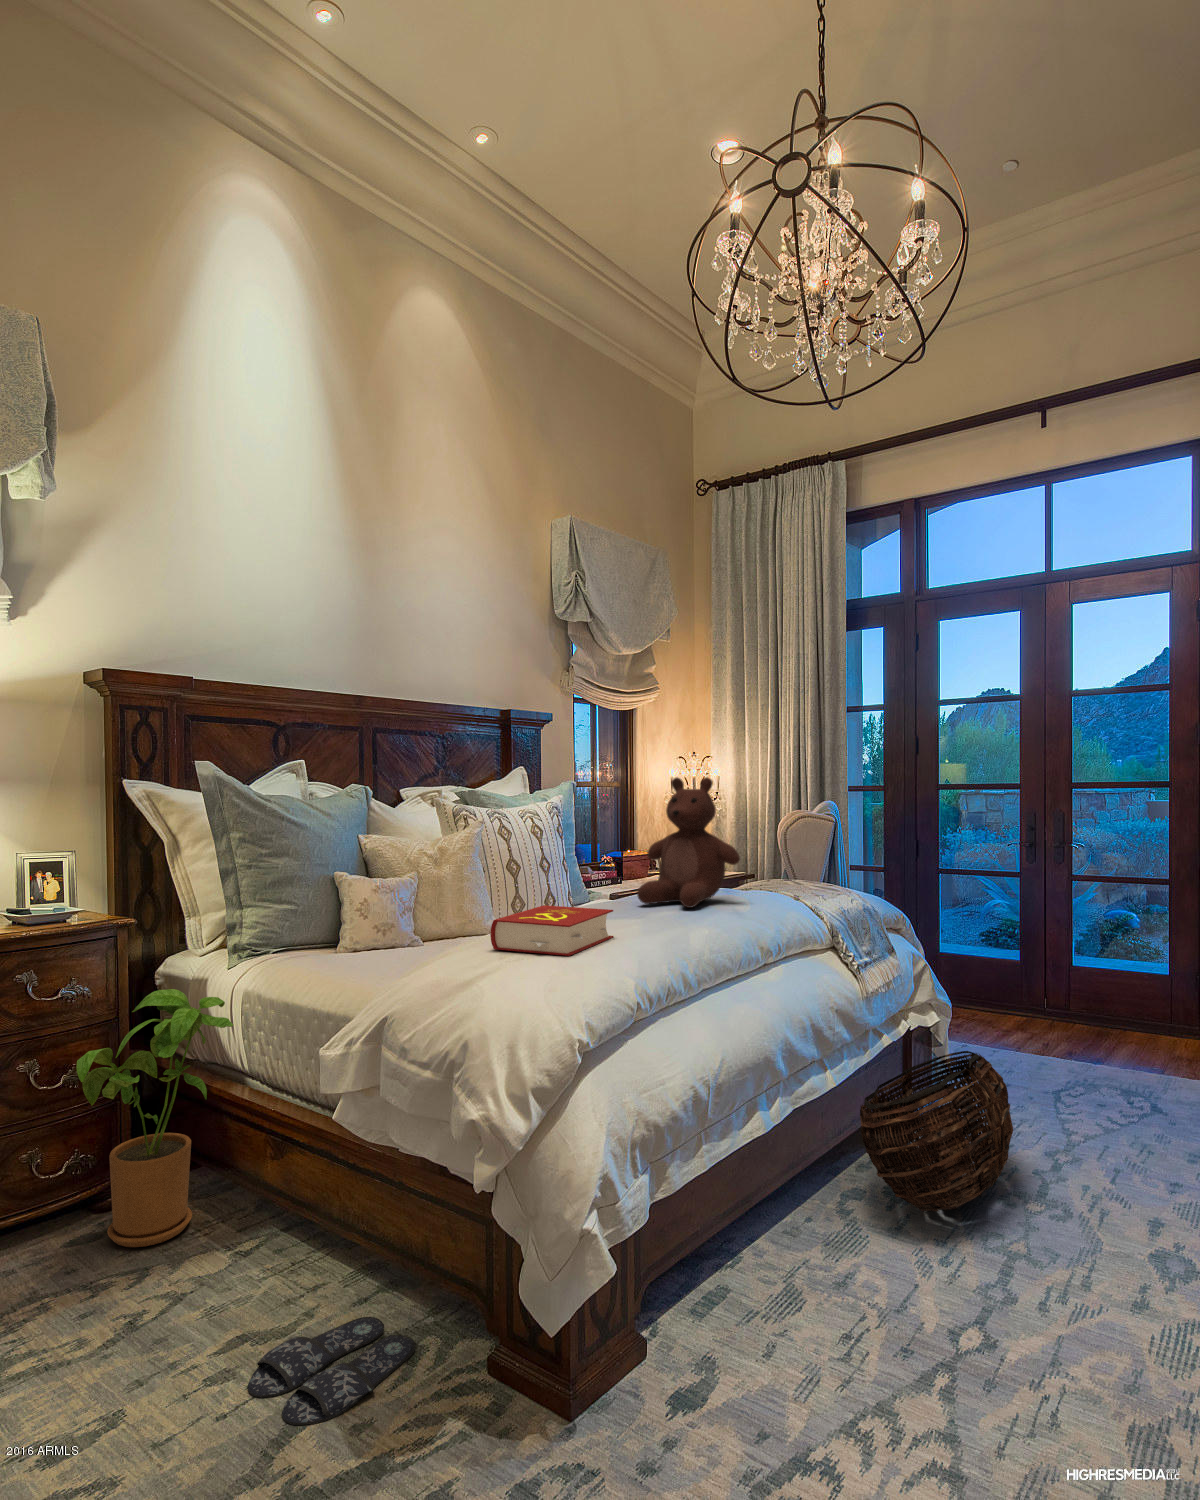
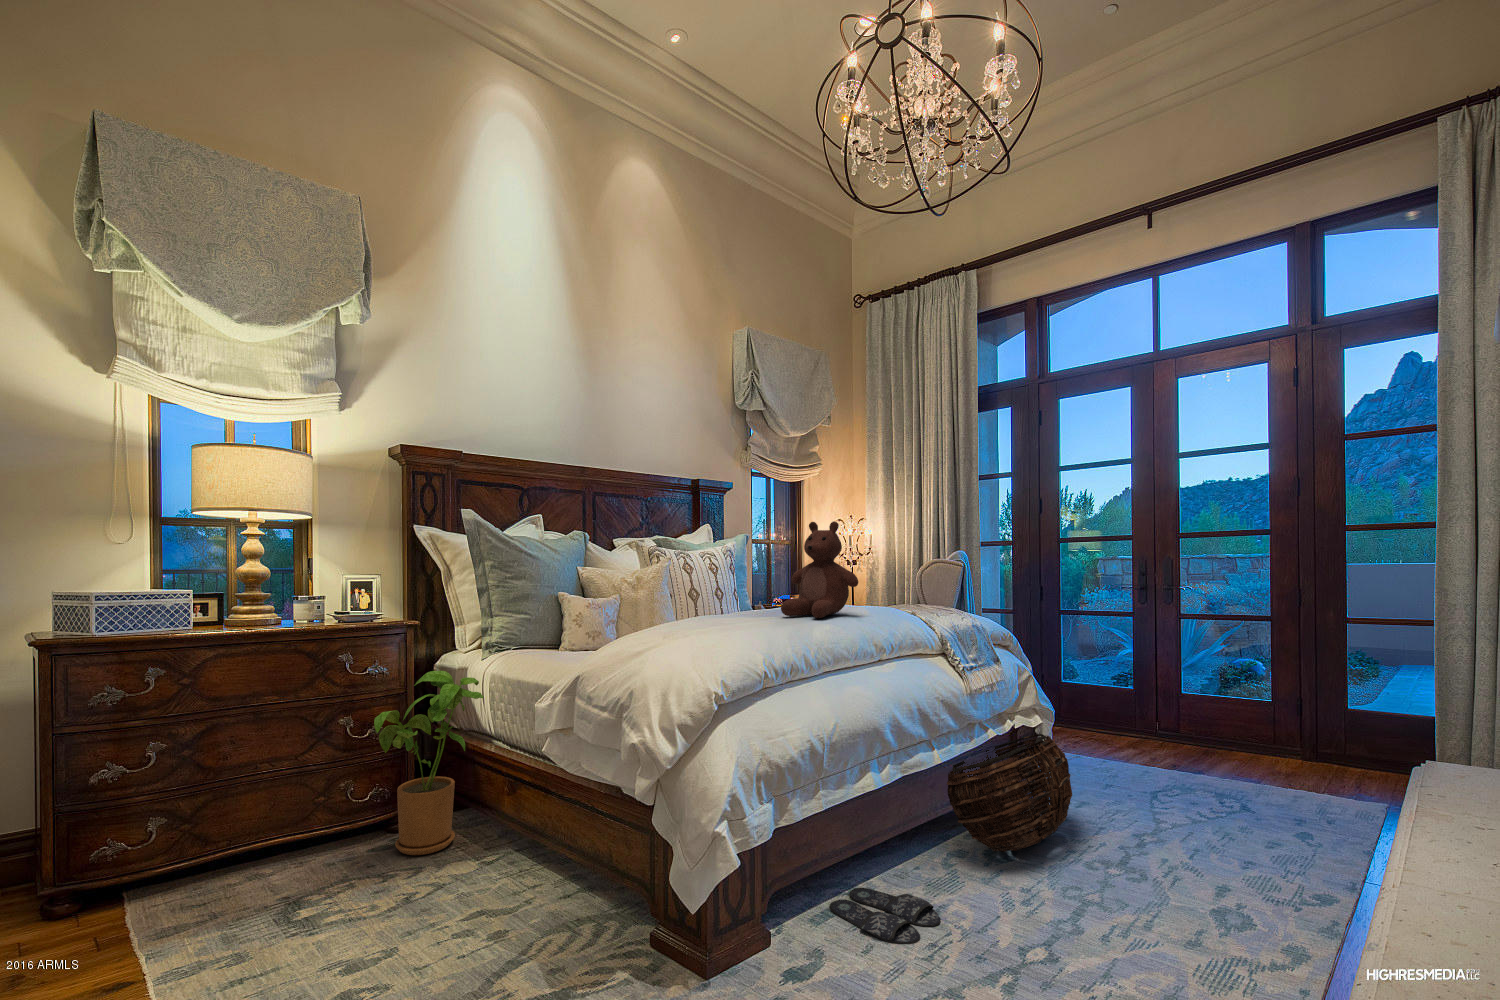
book: present [490,905,614,956] -> none [660,612,752,644]
slippers: present [248,1317,415,1425] -> present [829,888,941,944]

